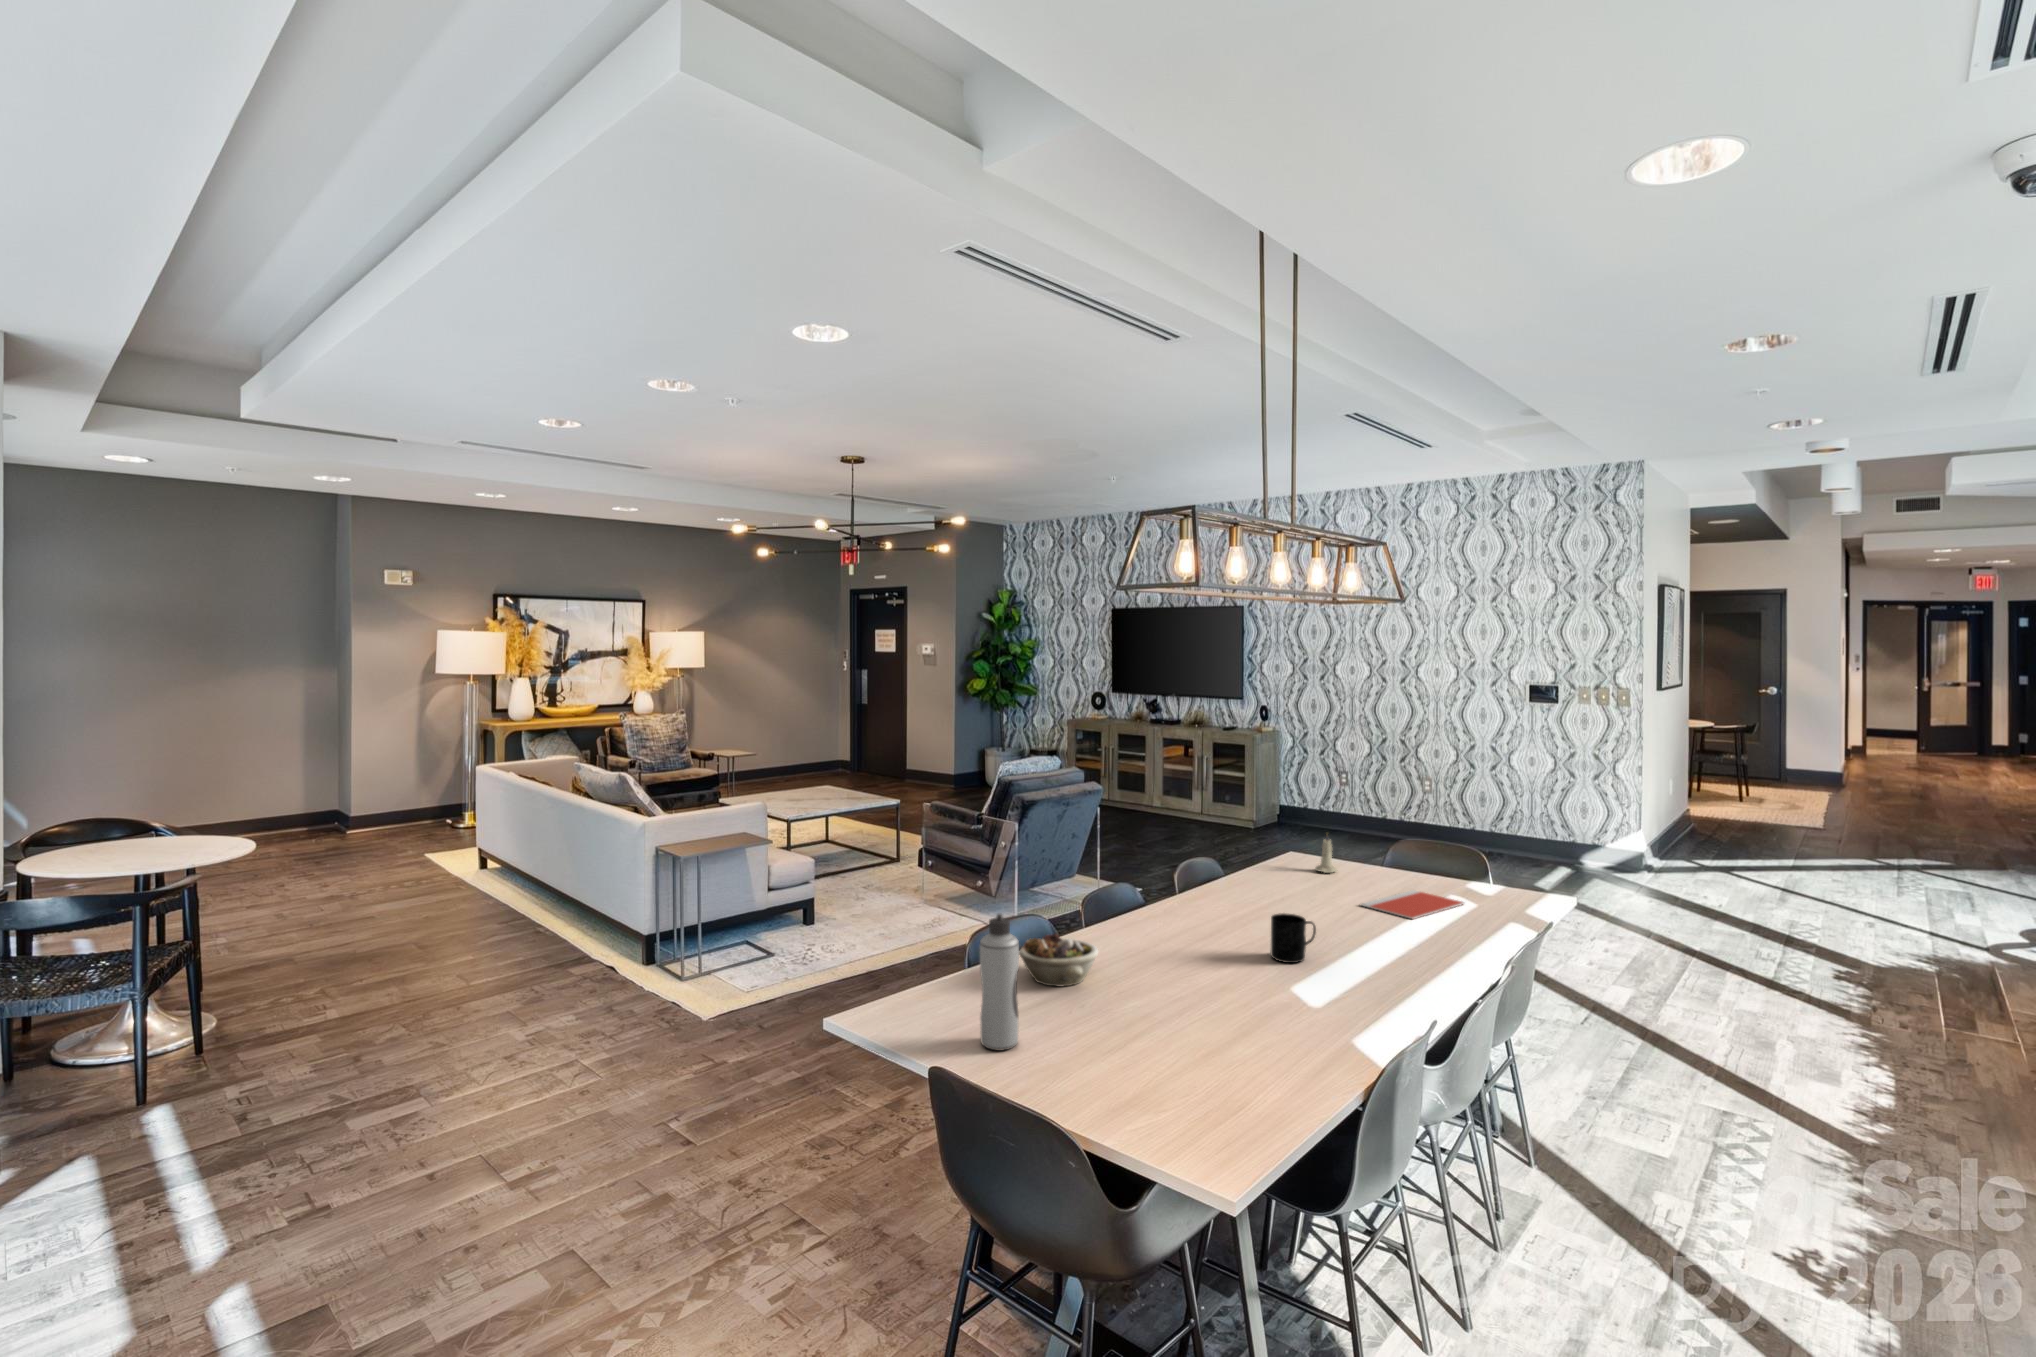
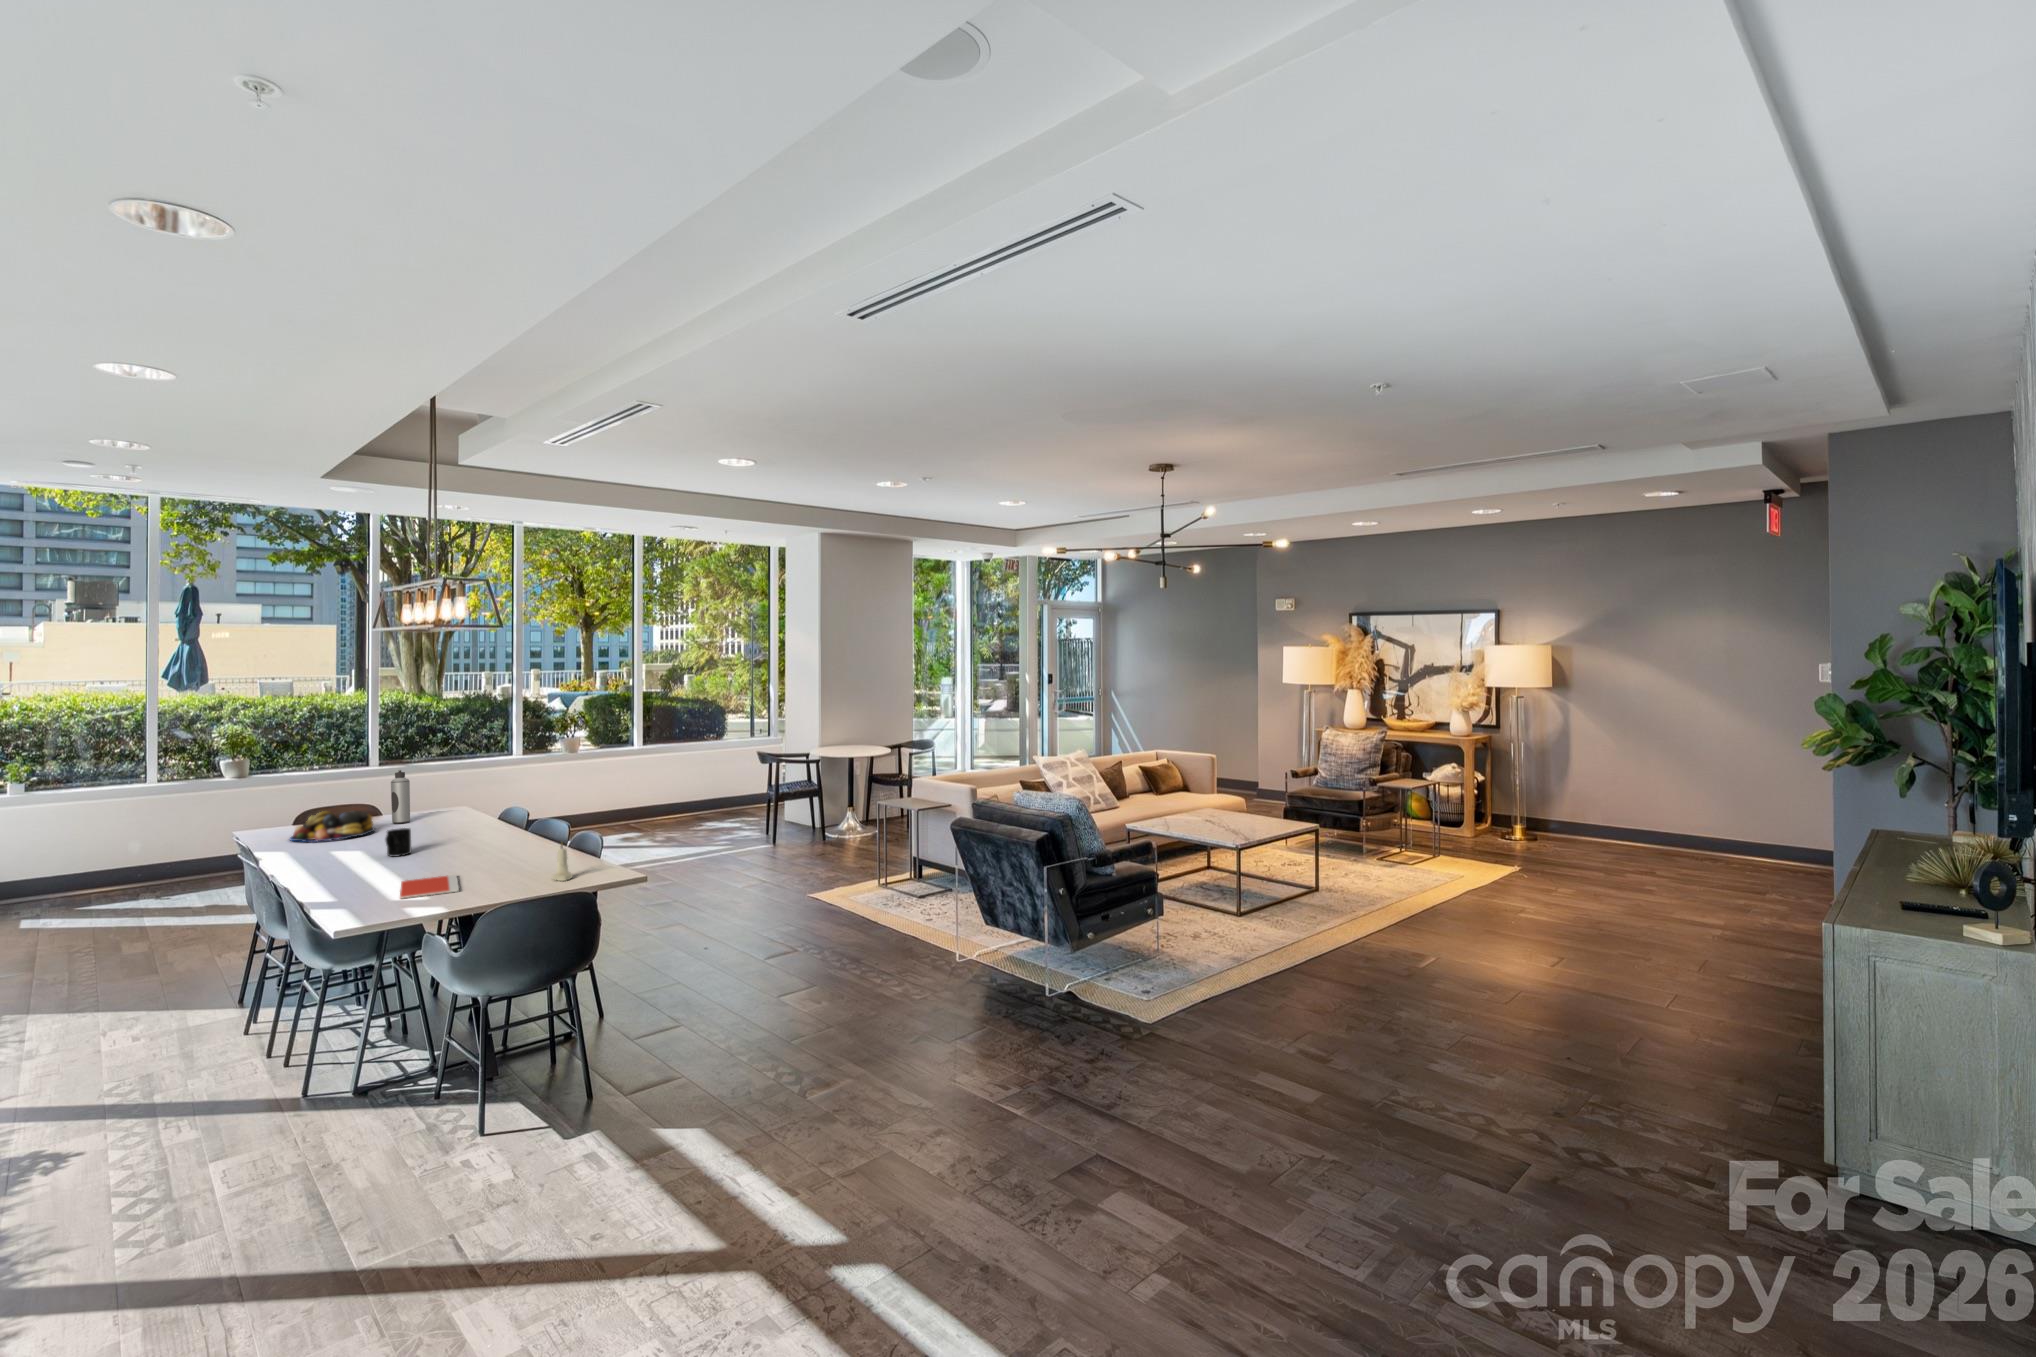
succulent planter: present [1019,934,1098,987] -> none [434,807,479,830]
fruit bowl: none [1083,986,1258,1106] -> present [290,811,374,842]

